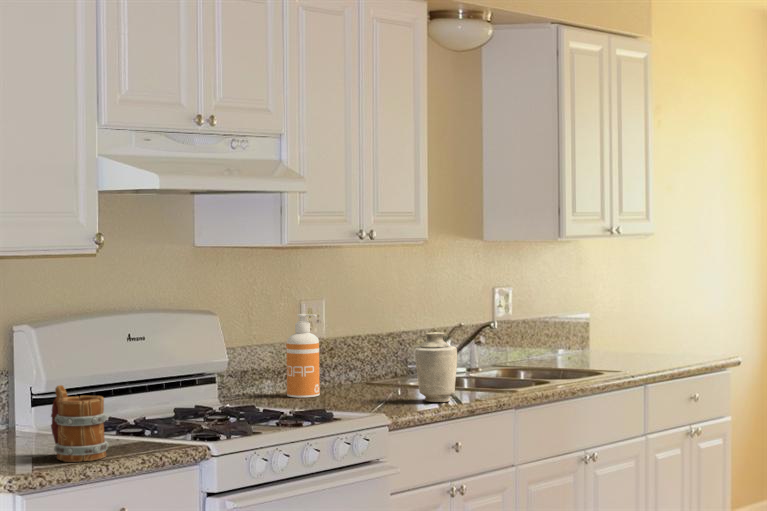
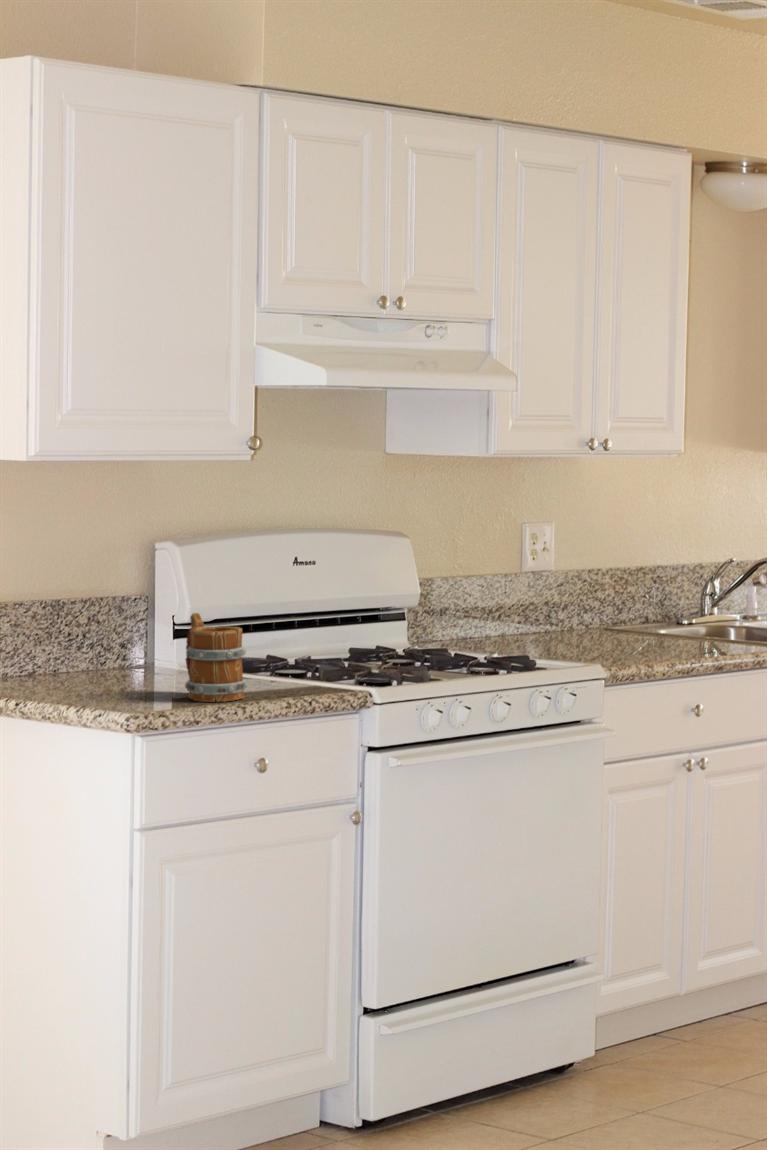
soap dispenser: present [286,314,320,398] -> none [496,540,537,642]
vase: present [415,332,457,402] -> none [650,567,705,655]

